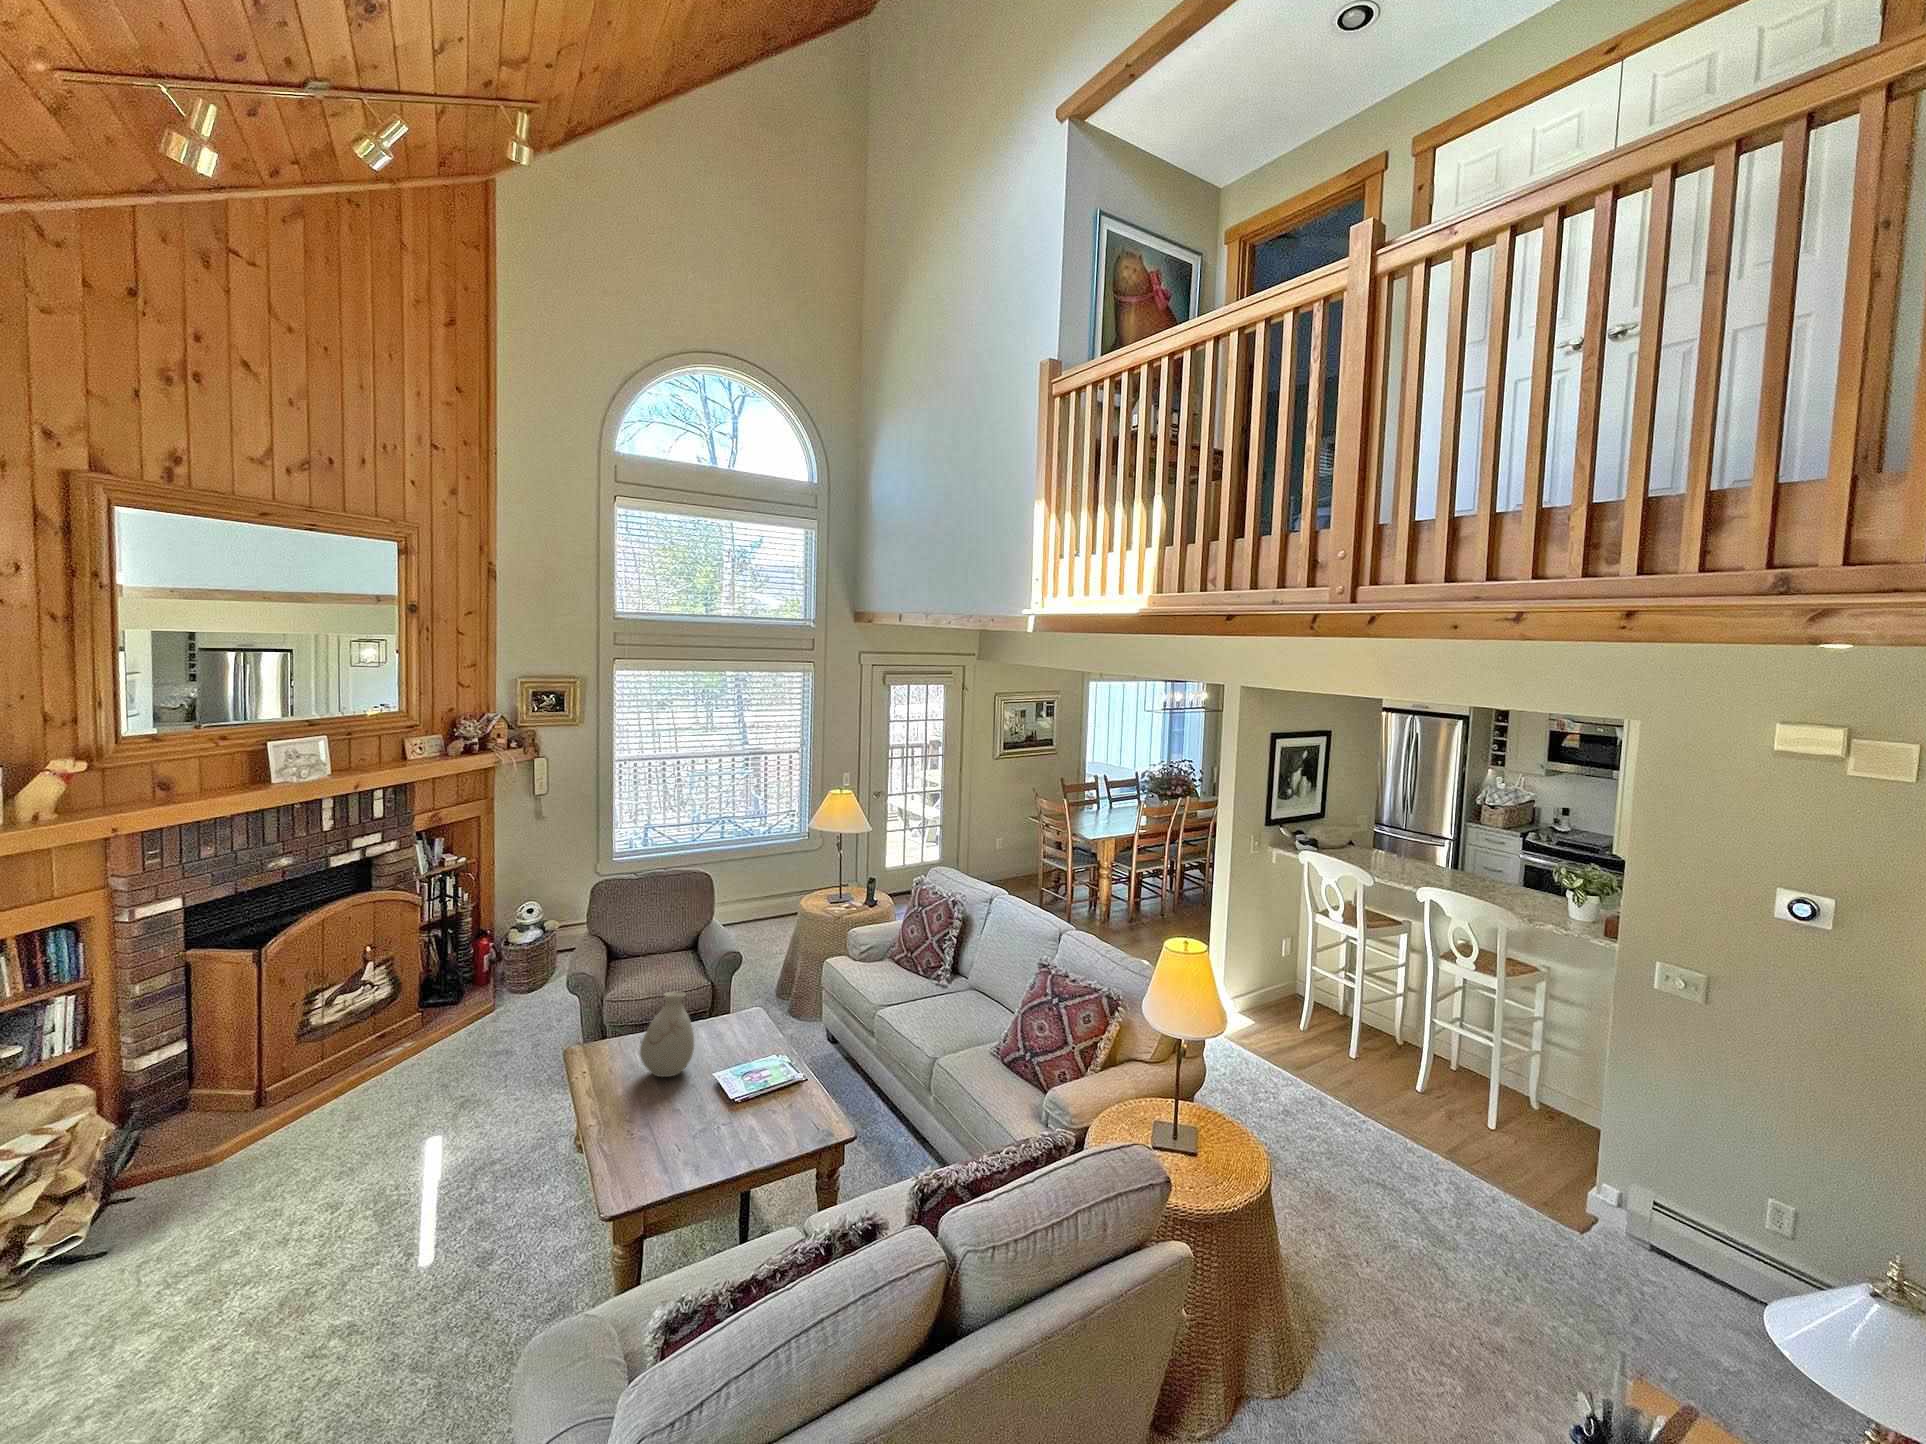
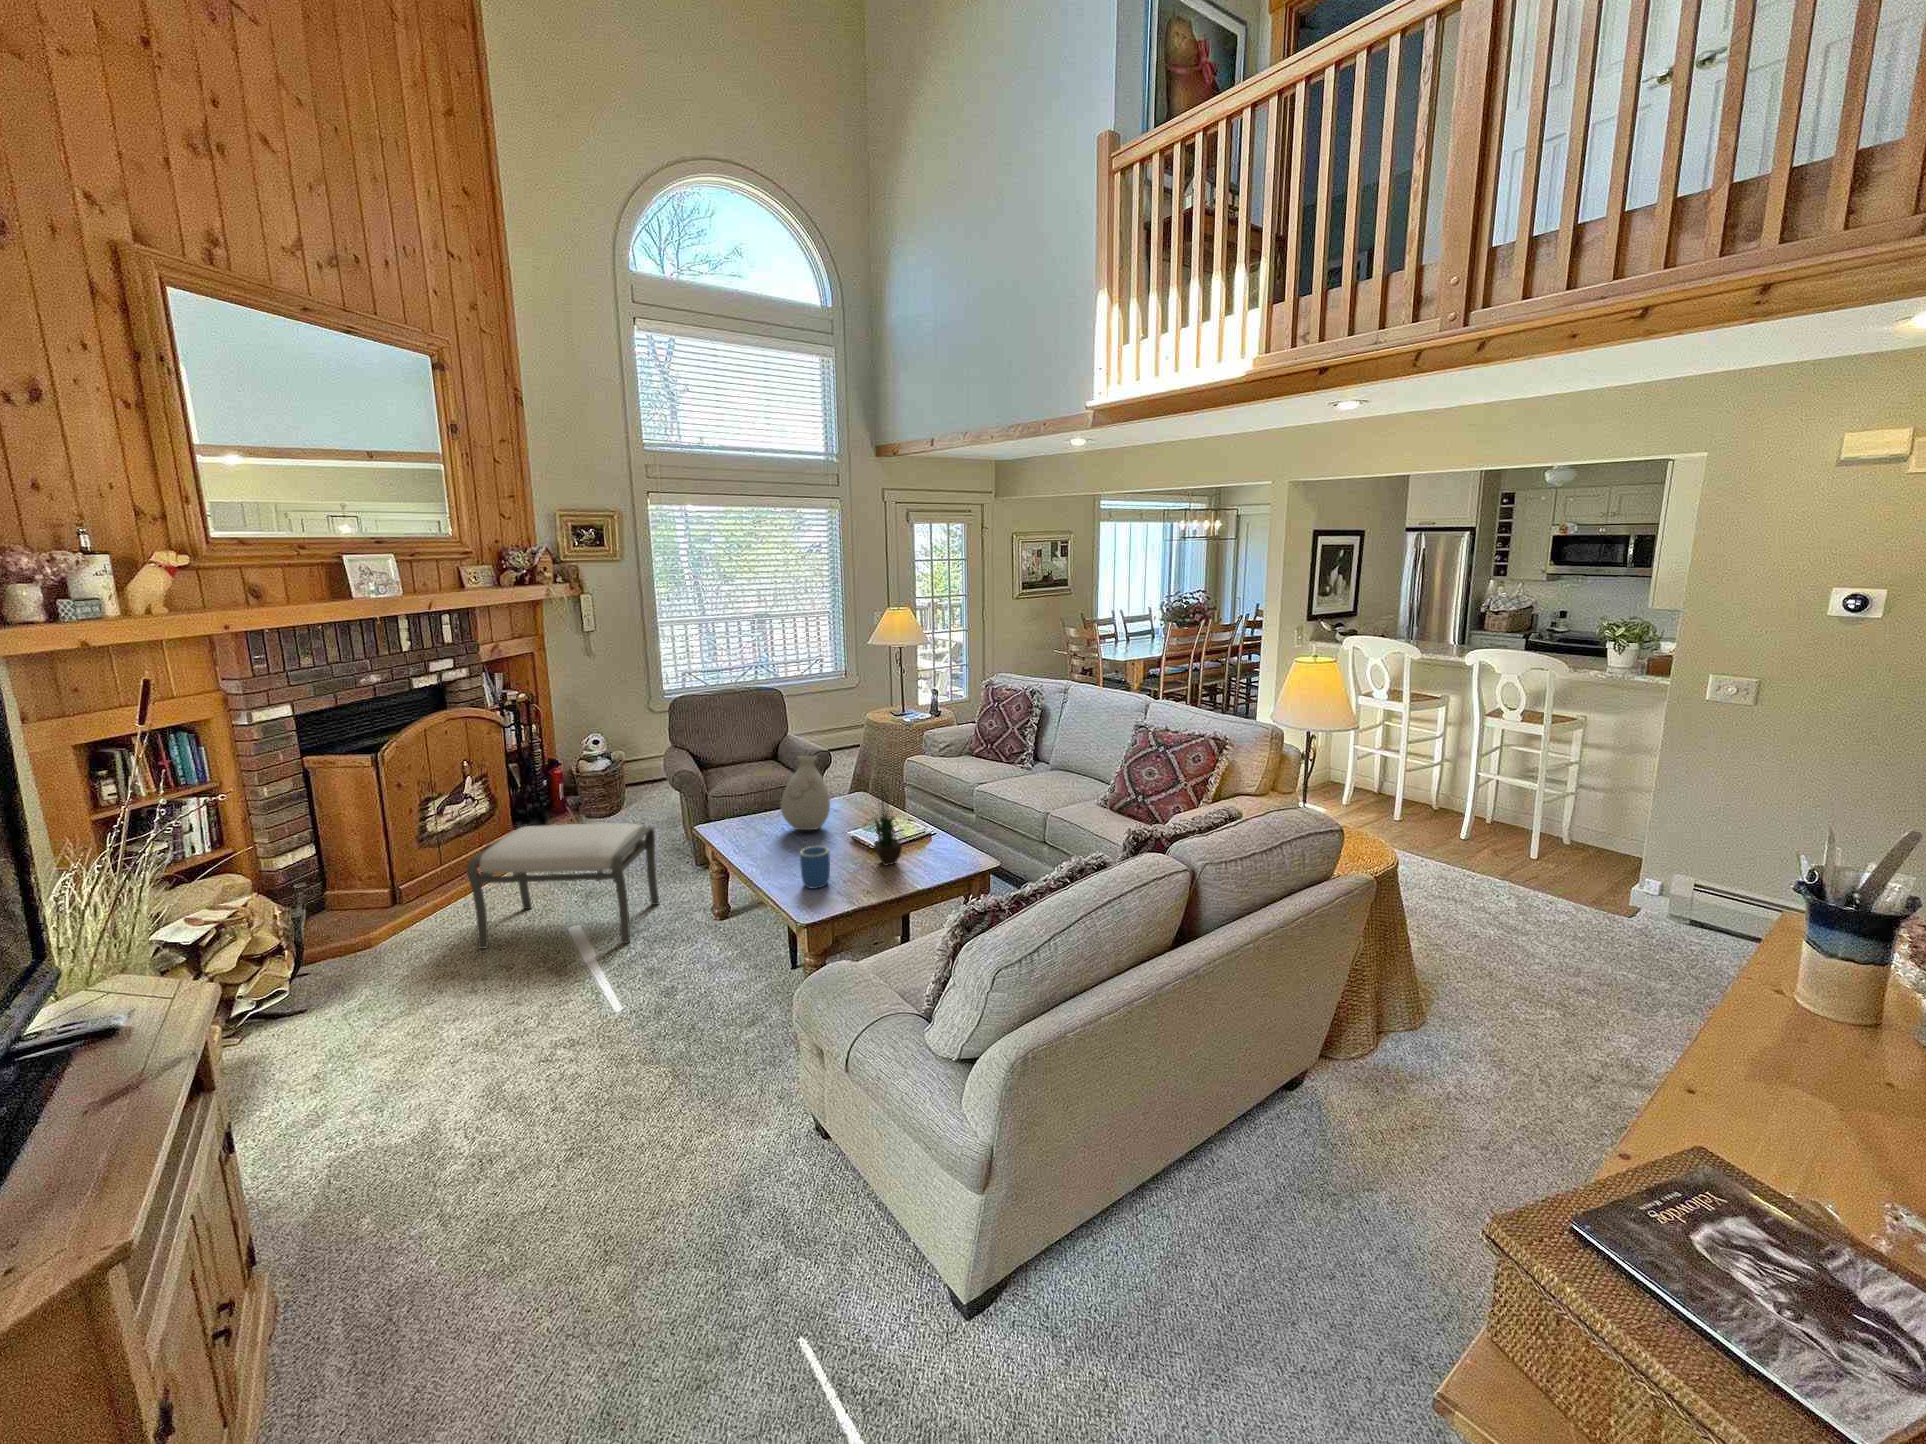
potted plant: none [698,1032,754,1137] -> present [865,798,903,865]
ottoman: none [319,1033,533,1179] -> present [467,823,659,949]
mug: none [623,1117,658,1169] -> present [800,846,830,889]

